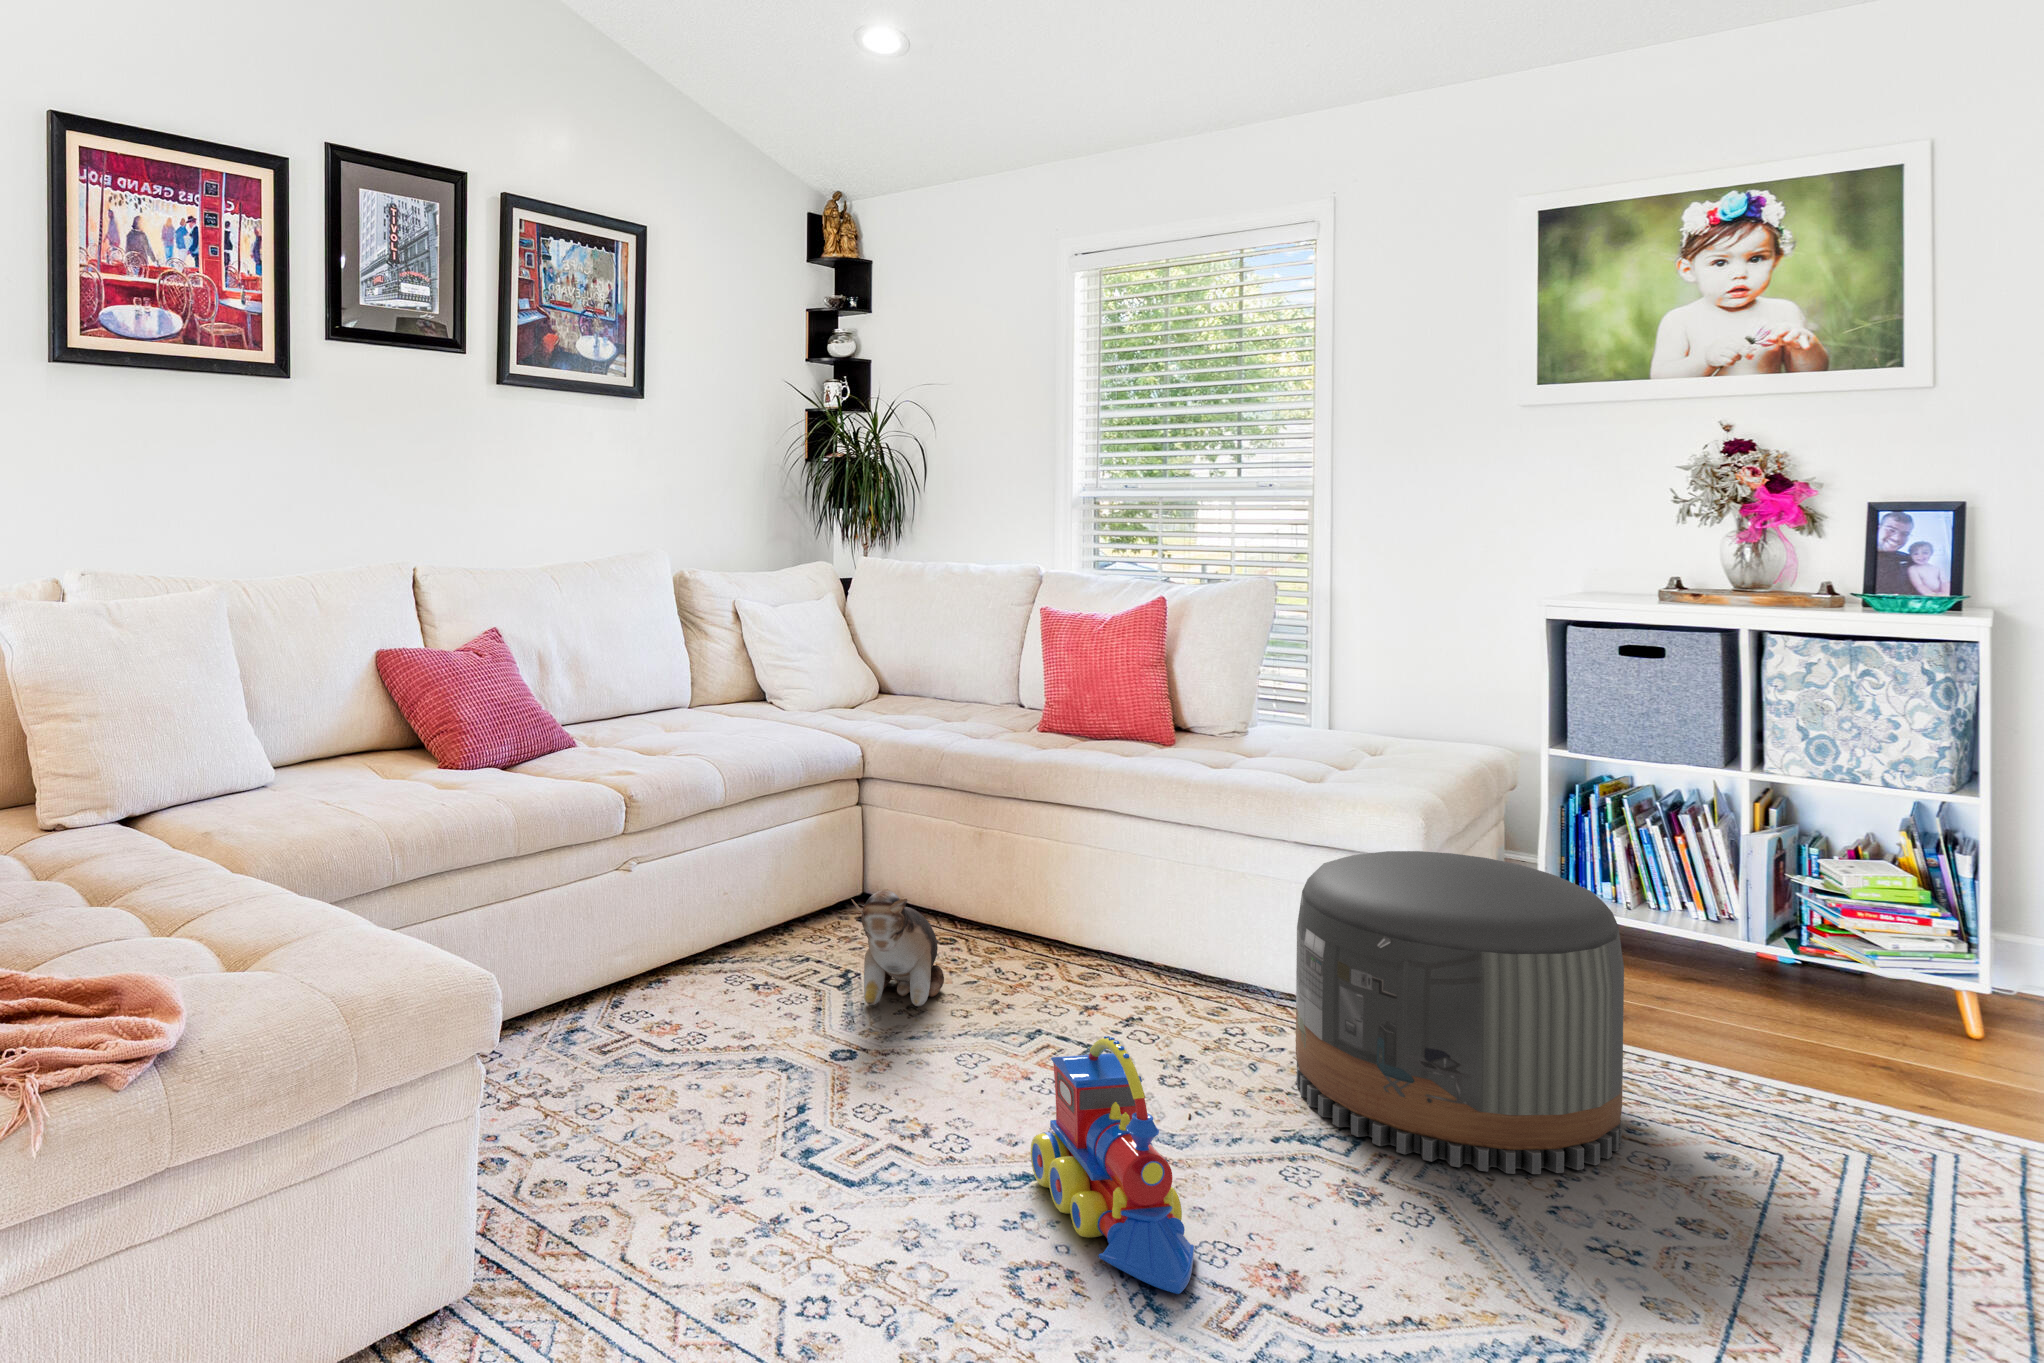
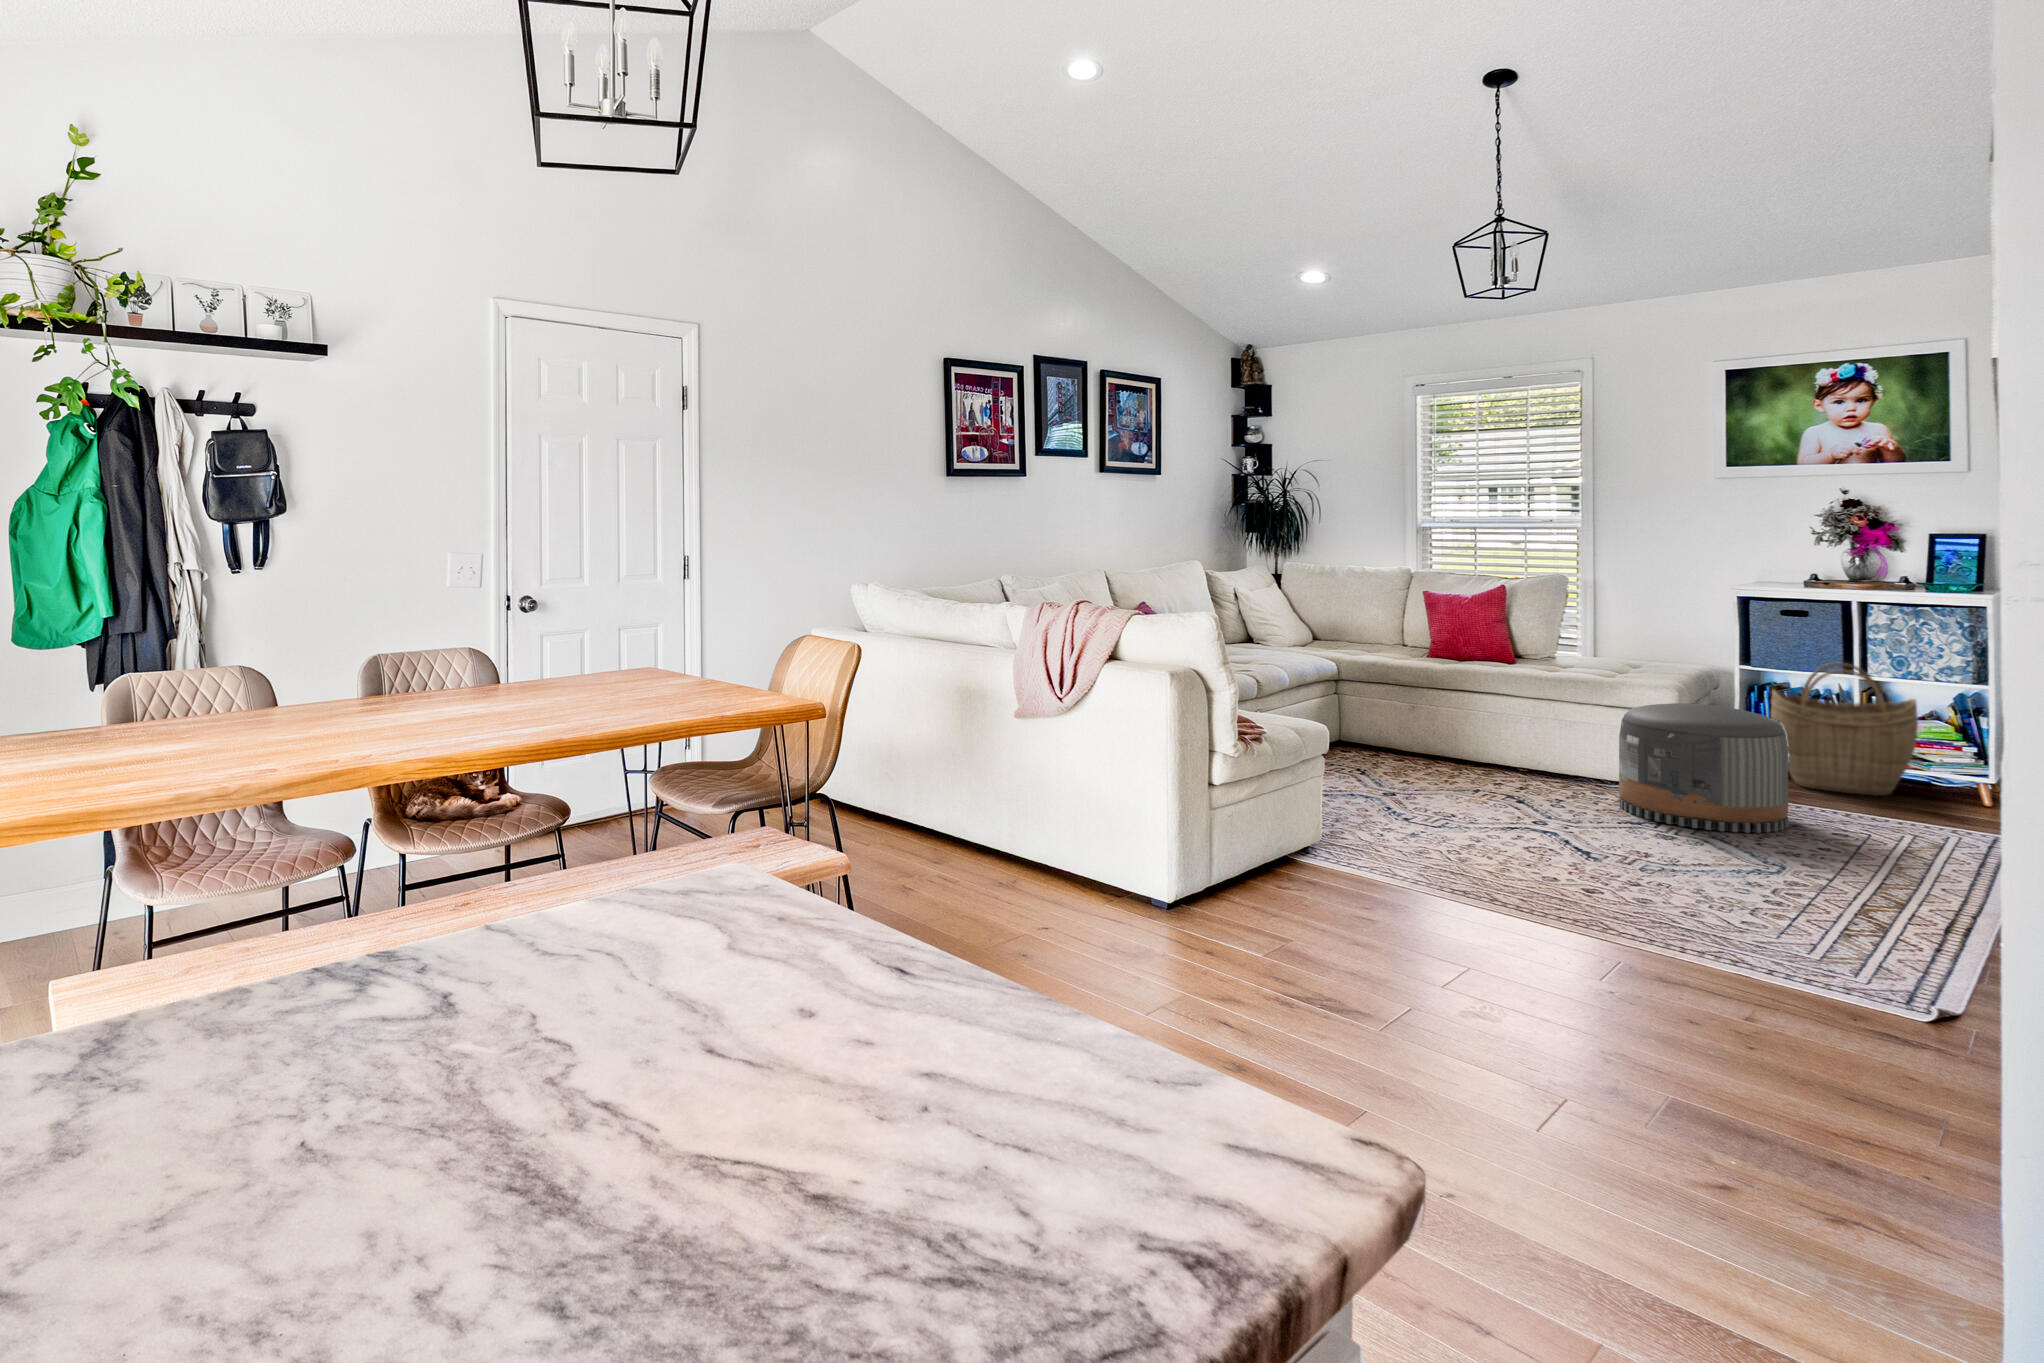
woven basket: none [1600,749,1859,1023] -> present [1771,663,1918,796]
plush toy: present [851,889,944,1006] -> none [1380,725,1418,781]
toy train: present [1031,1036,1194,1294] -> none [1512,765,1602,853]

